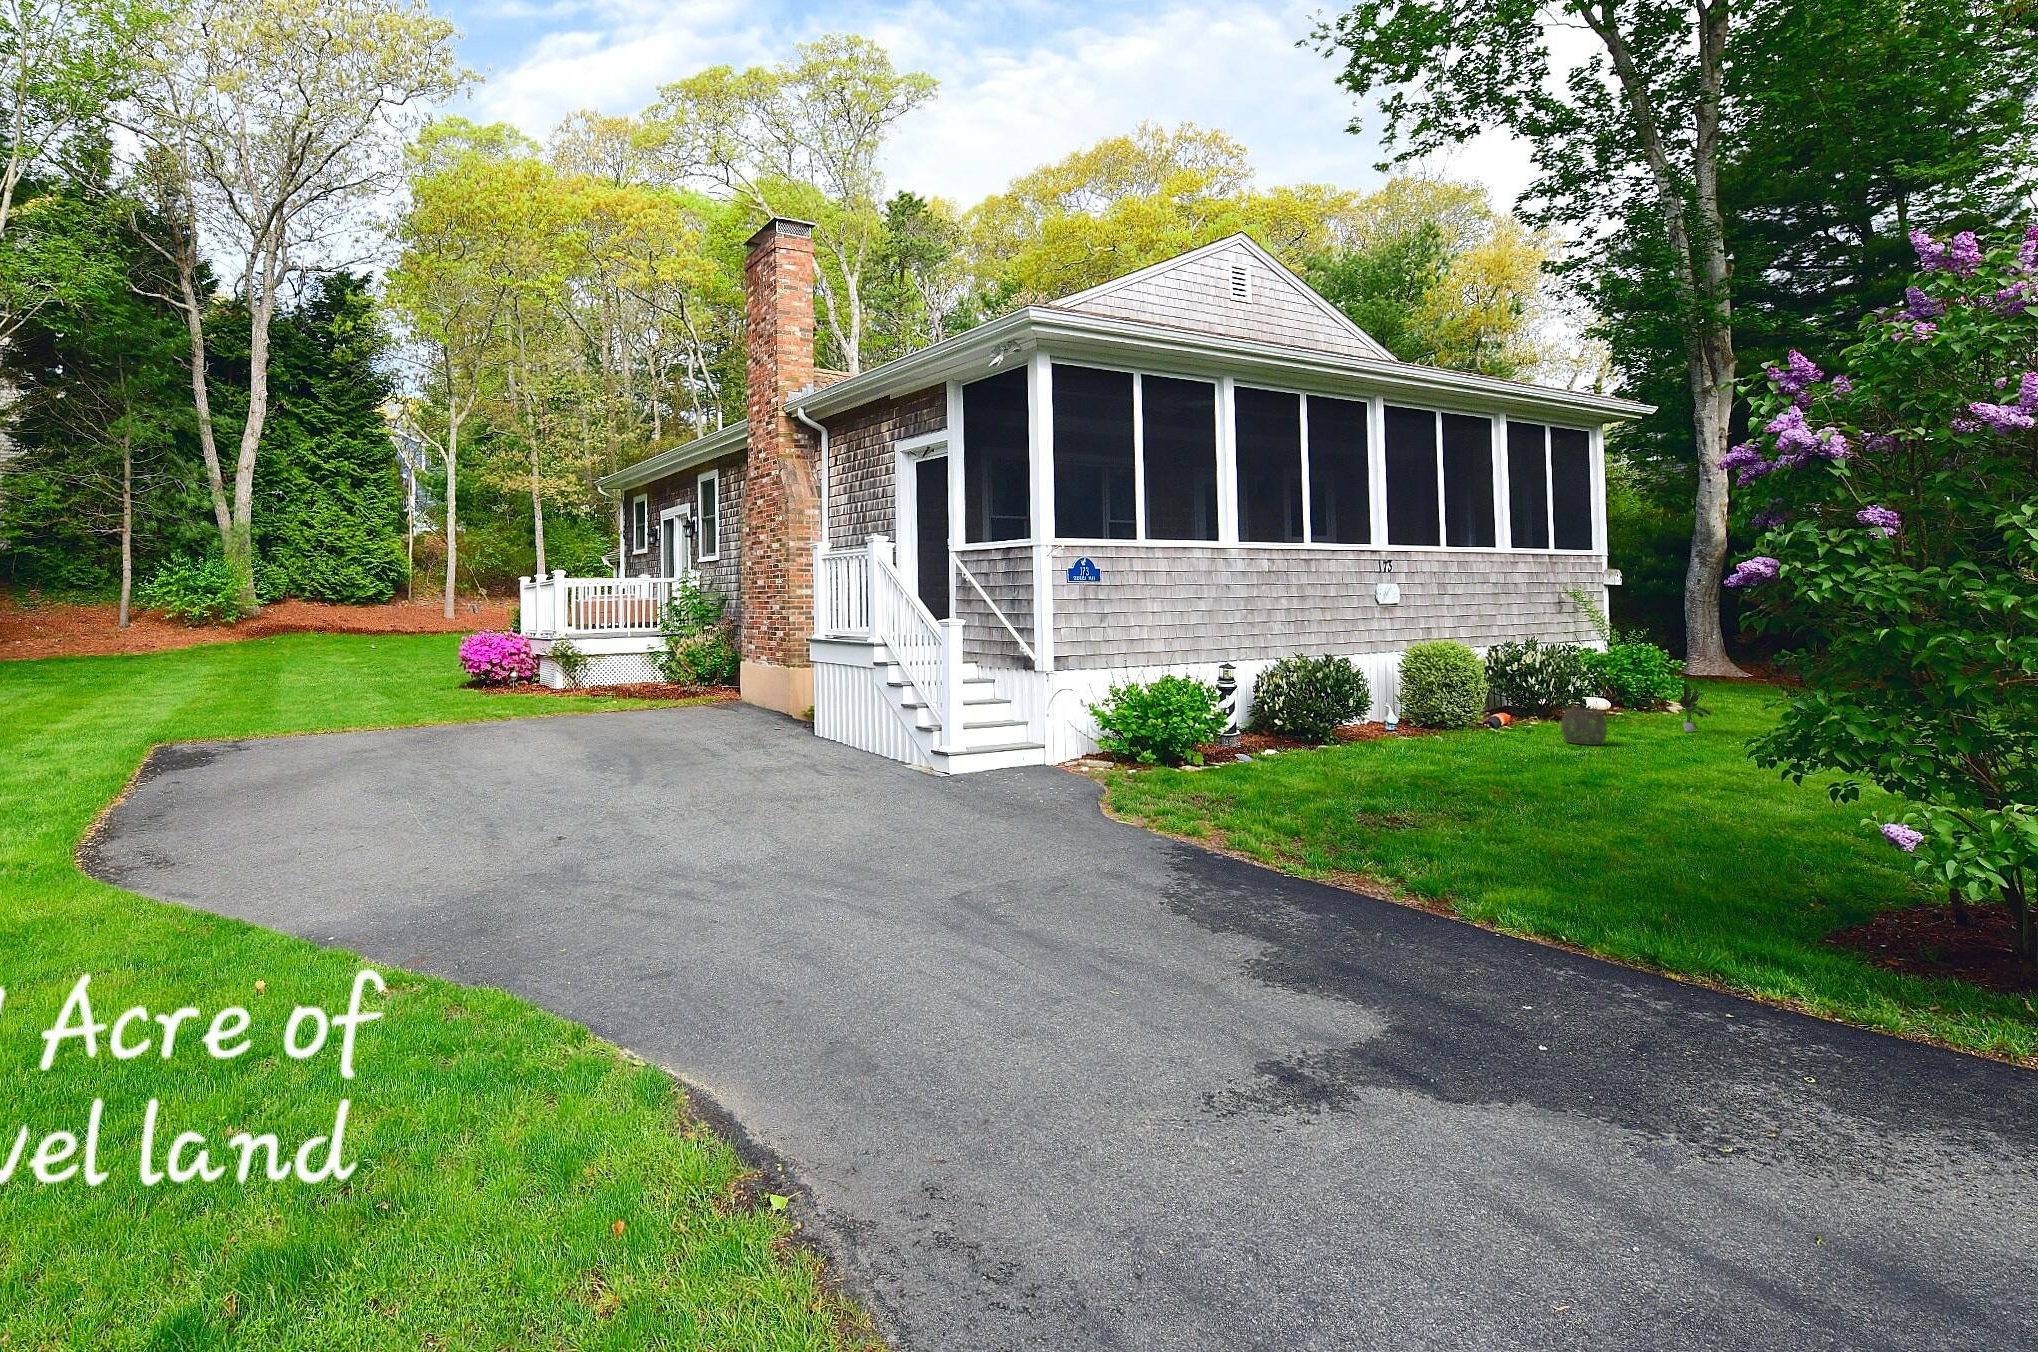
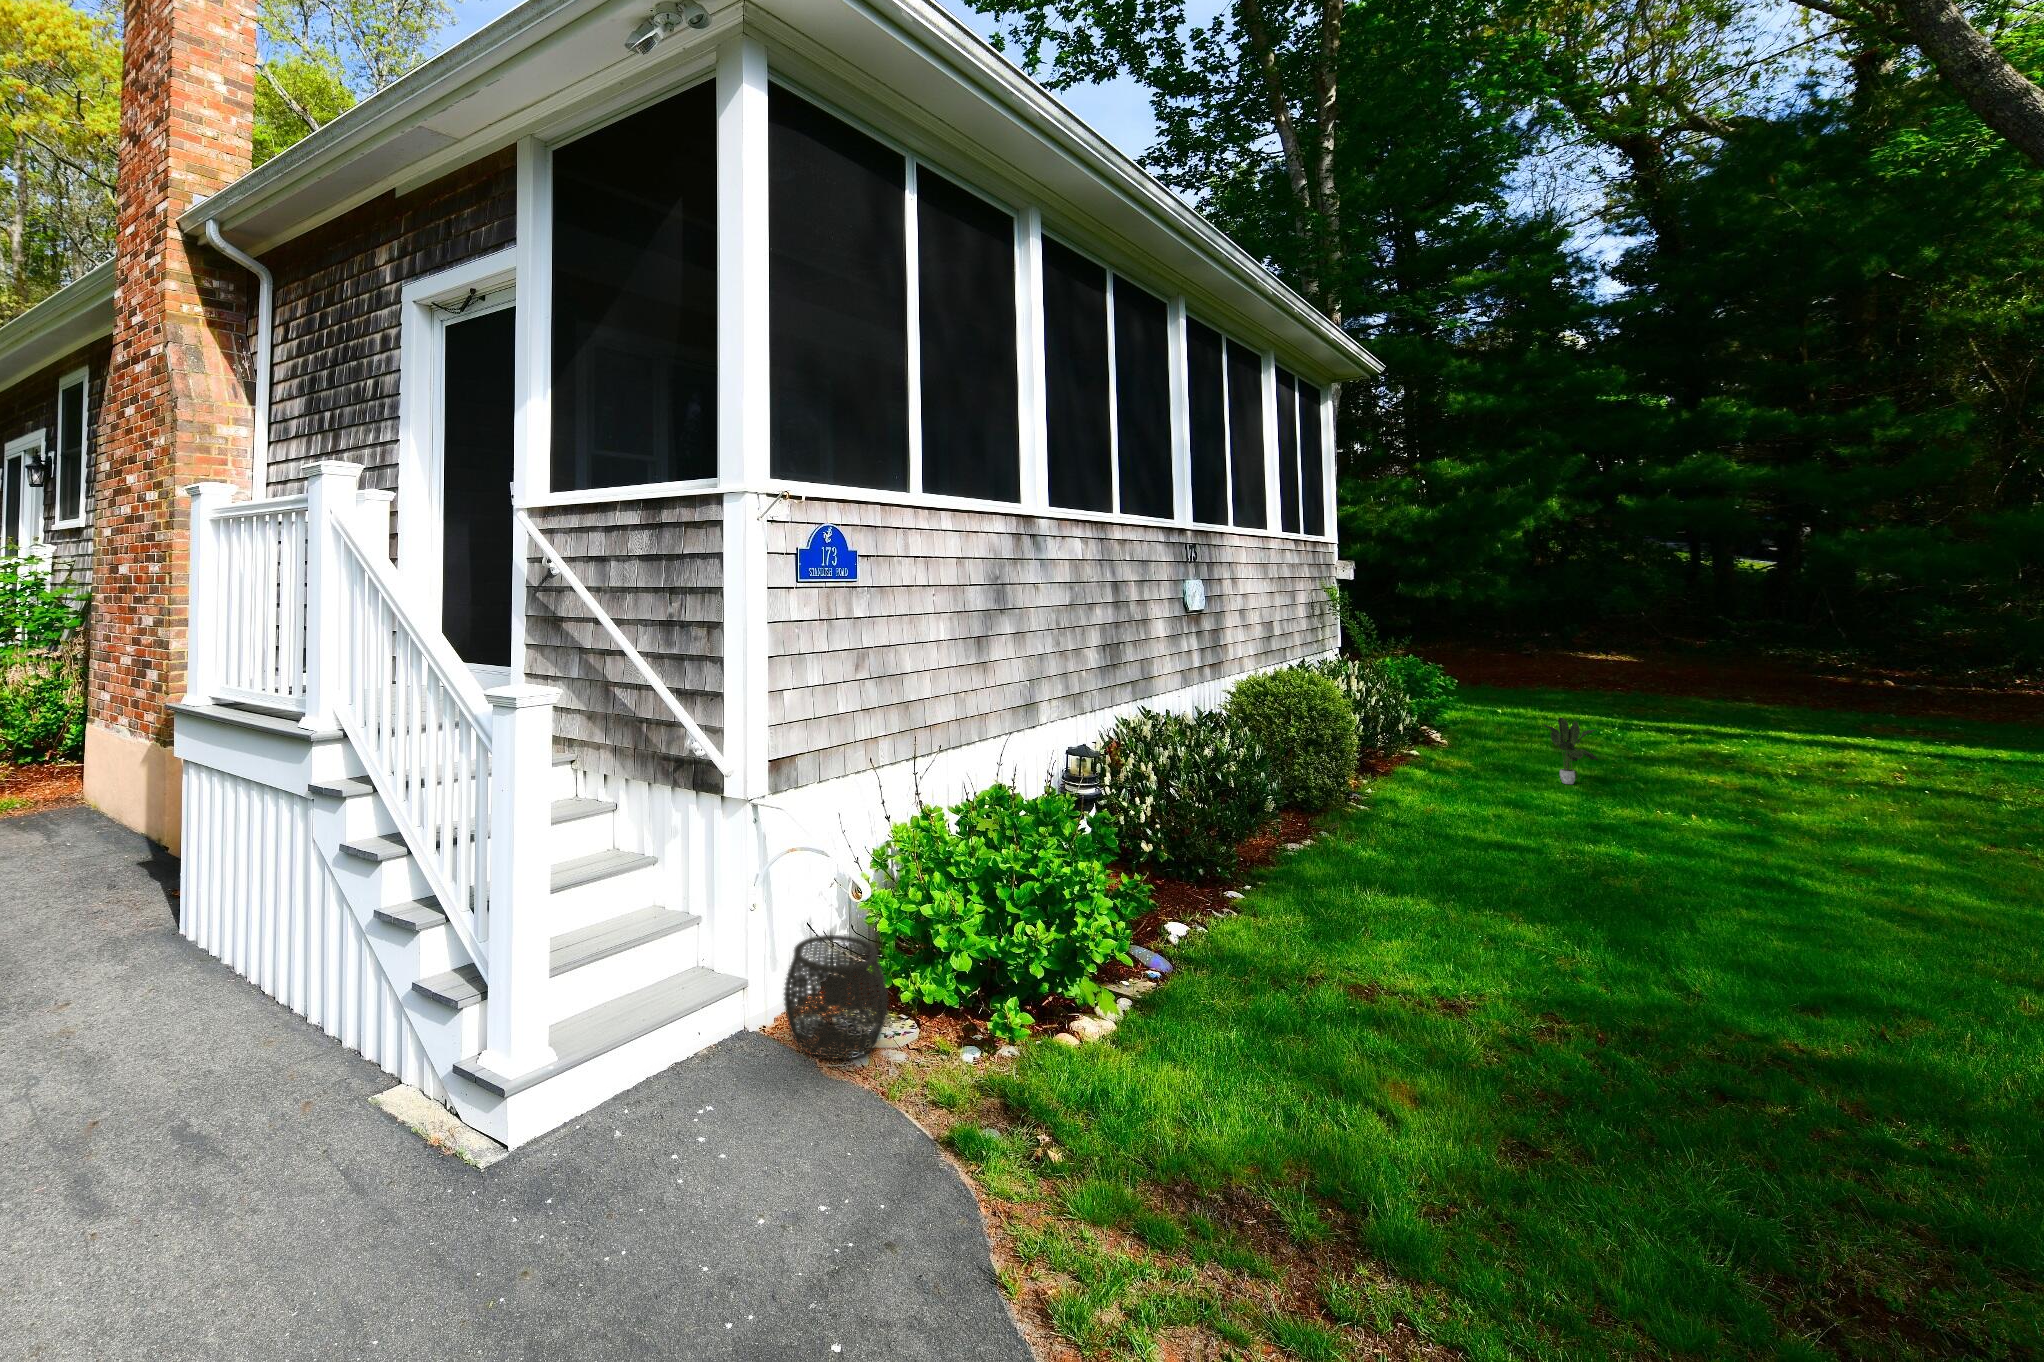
woven basket: present [1561,709,1607,745] -> present [784,935,888,1060]

